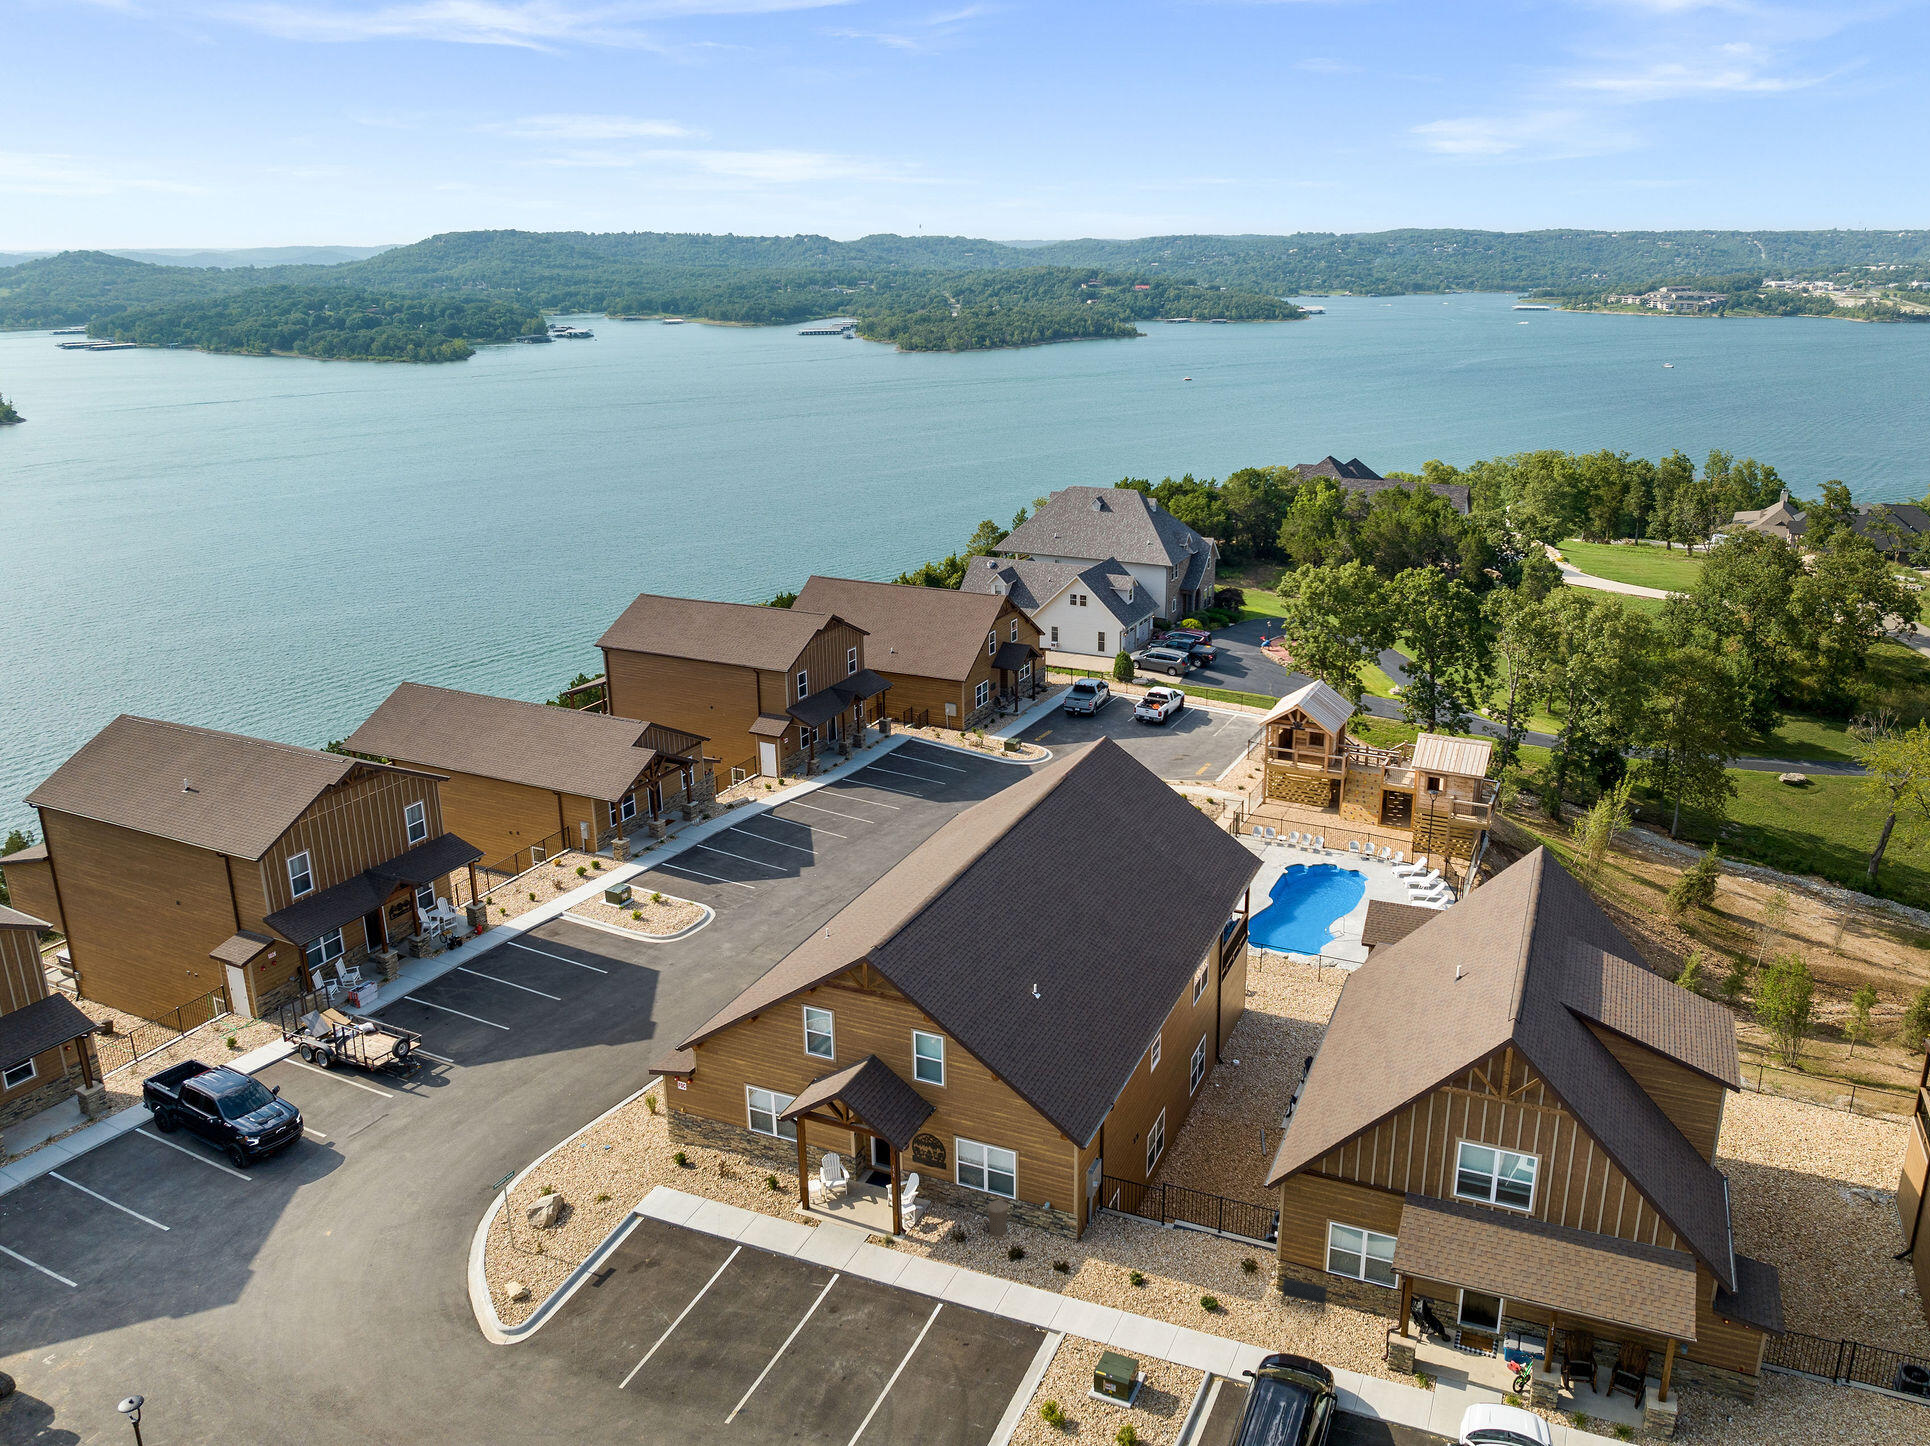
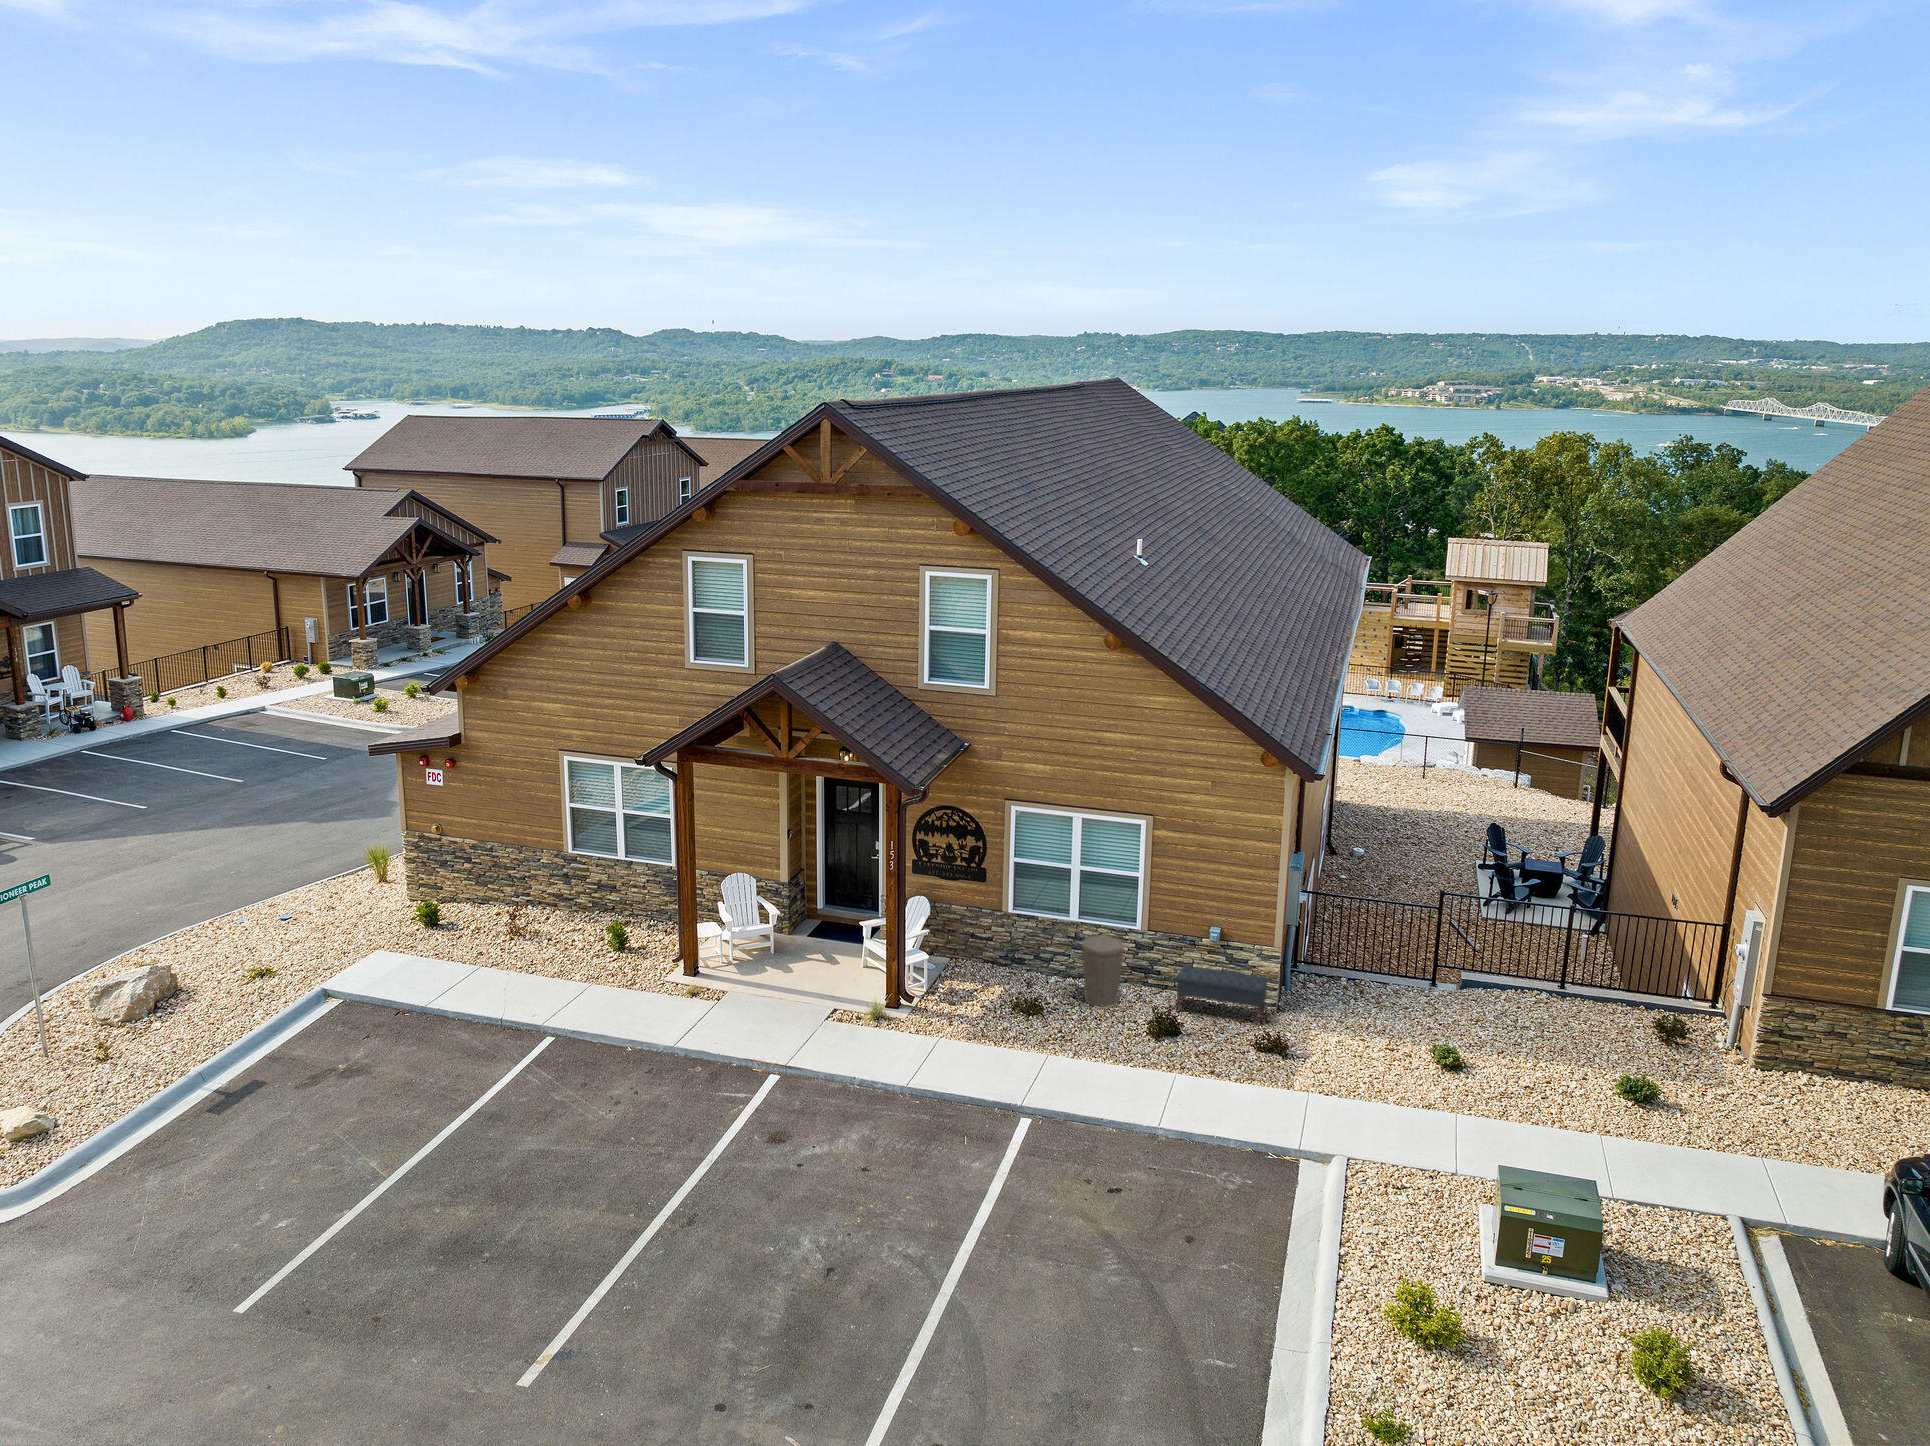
bench: present [1282,1278,1327,1312] -> present [1177,965,1268,1025]

